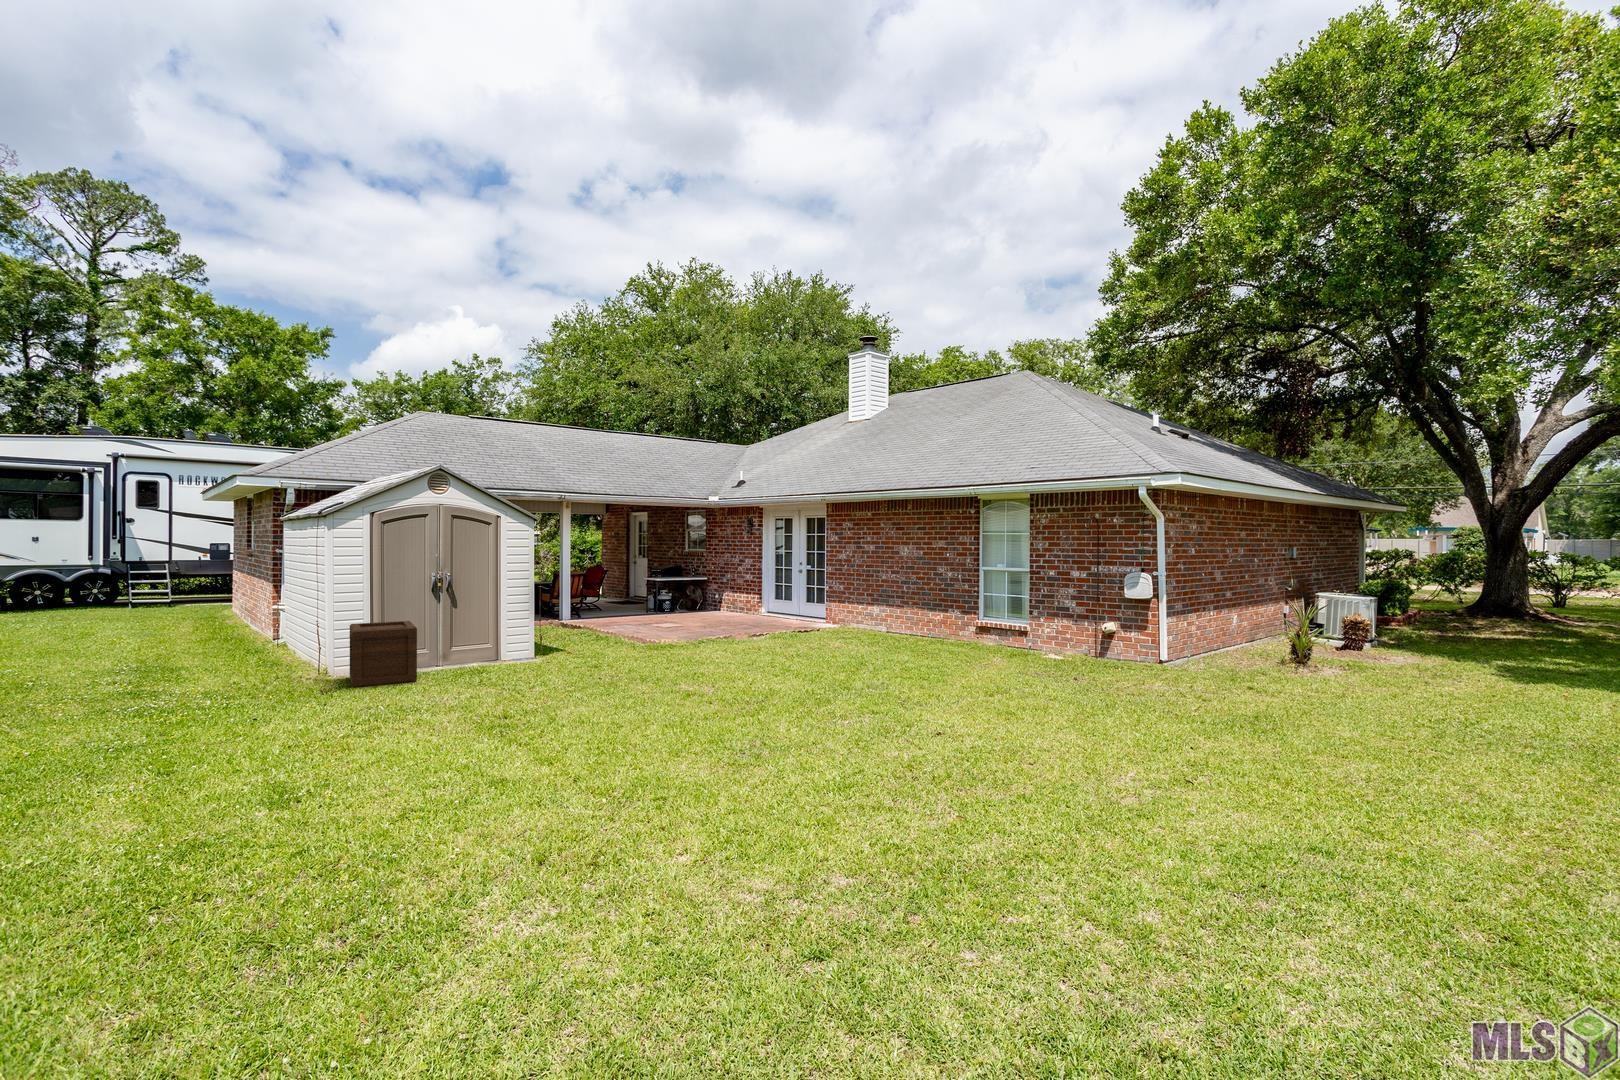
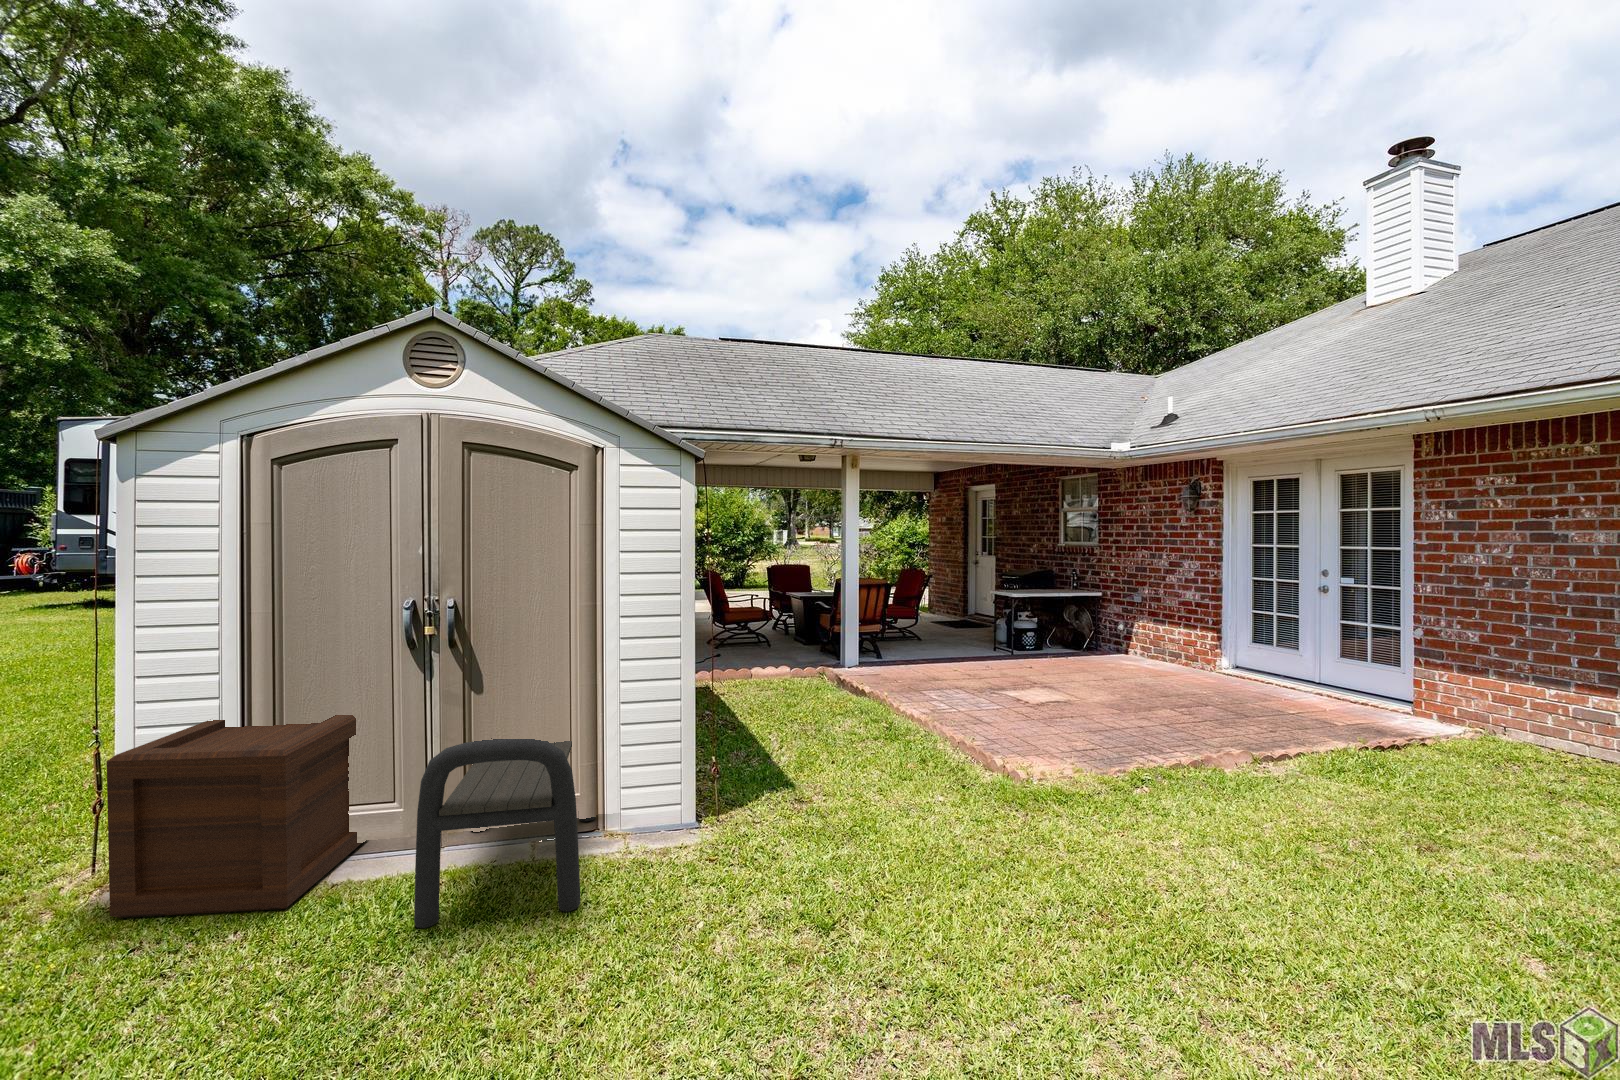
bench: none [449,612,522,679] -> present [414,738,595,928]

